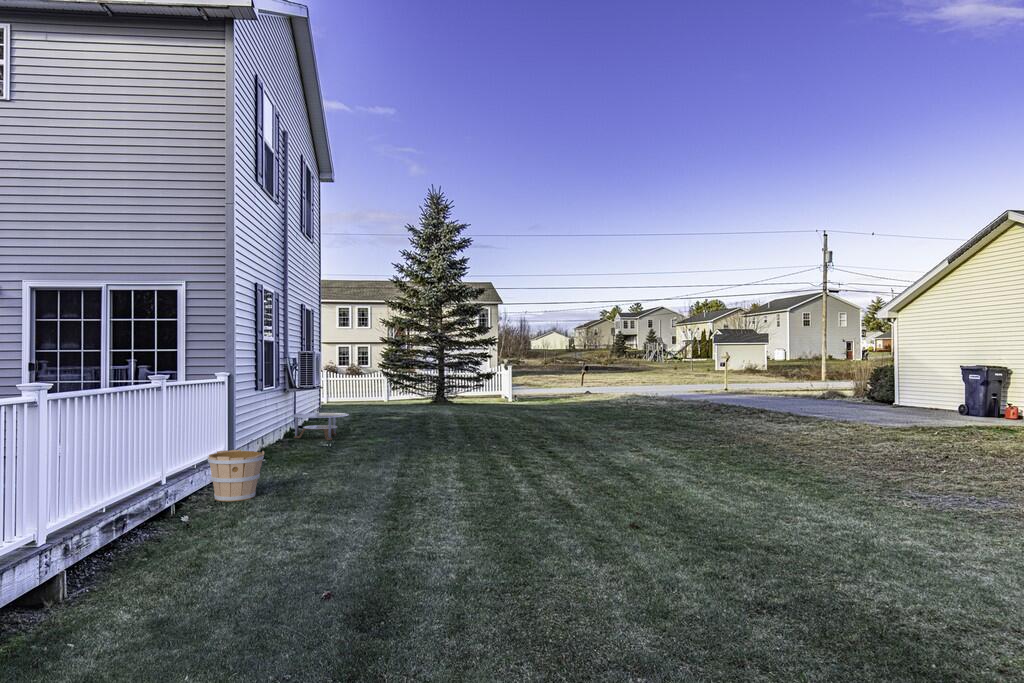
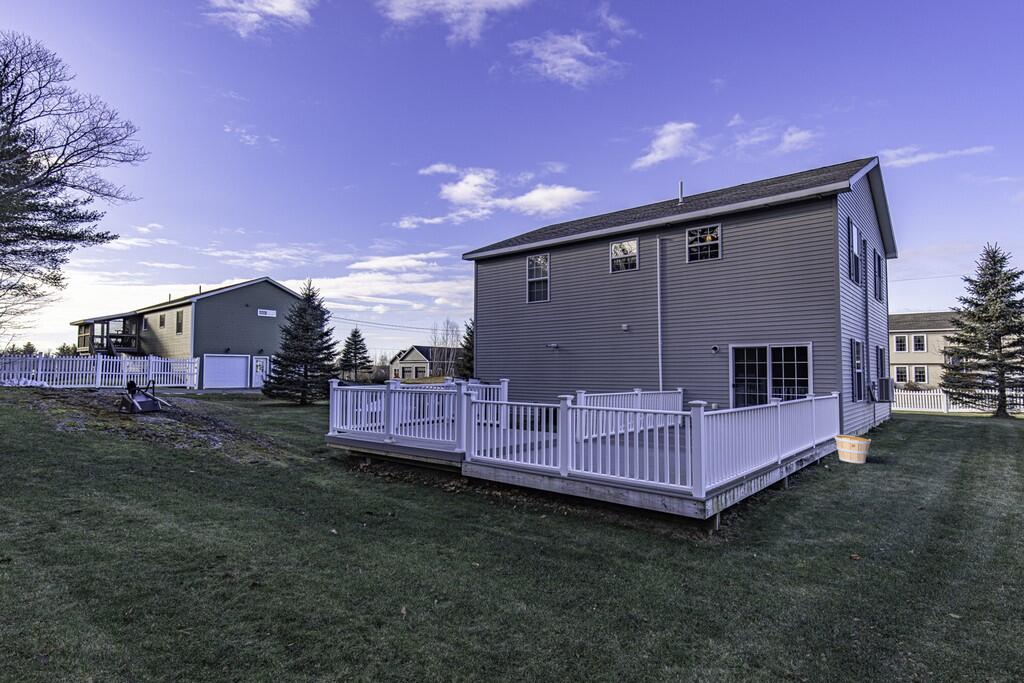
round table: present [291,413,349,440] -> none [872,419,924,440]

